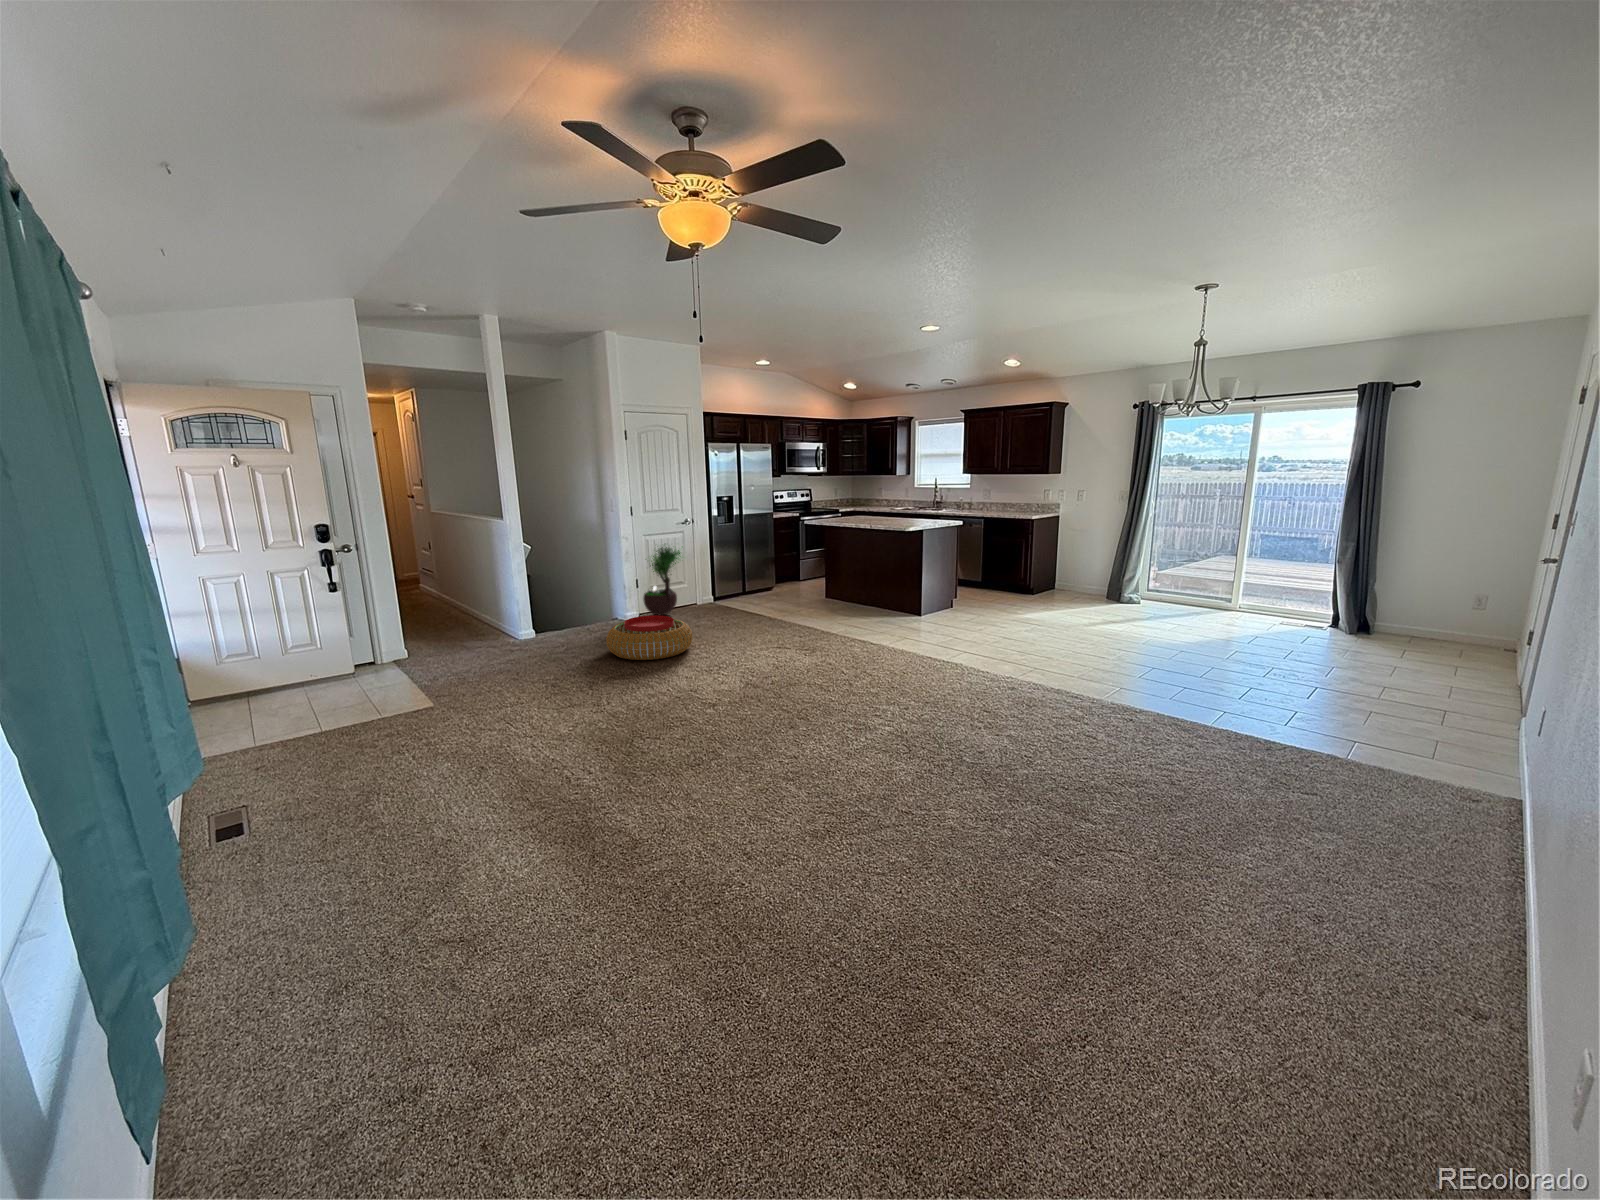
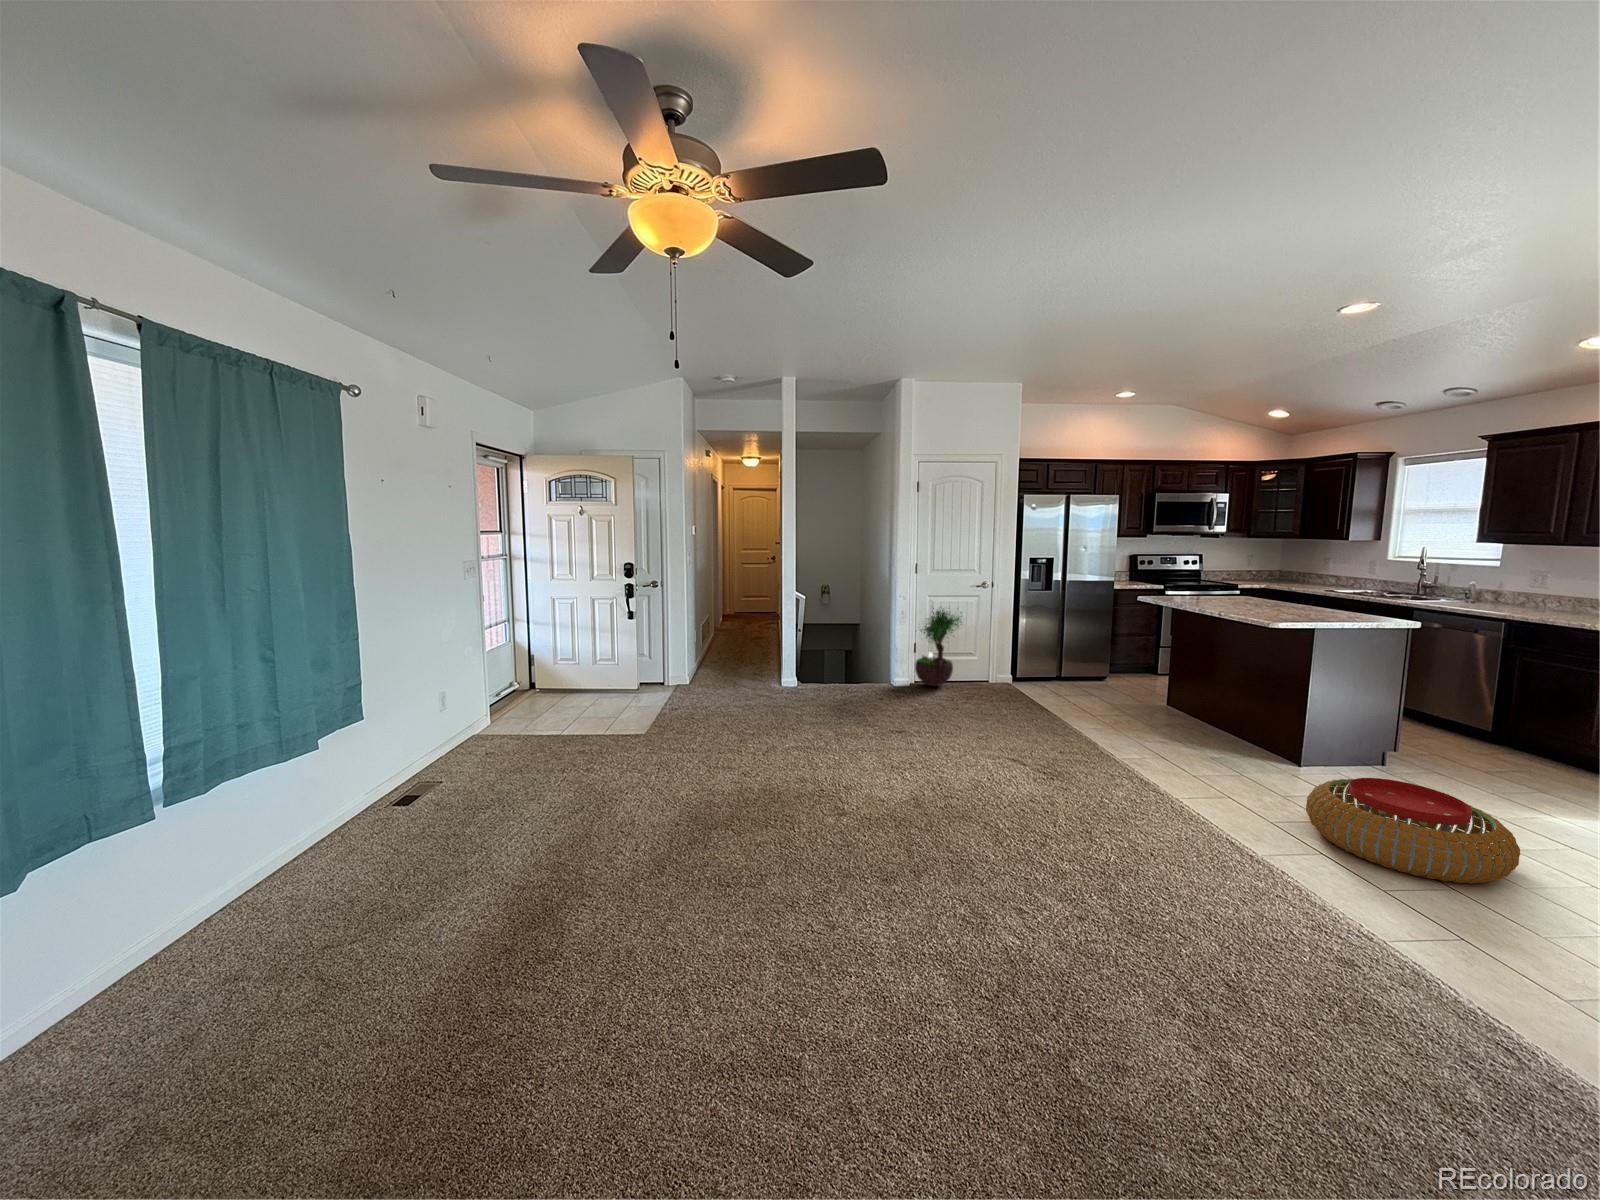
pouf: present [606,615,693,660] -> present [1306,778,1520,884]

